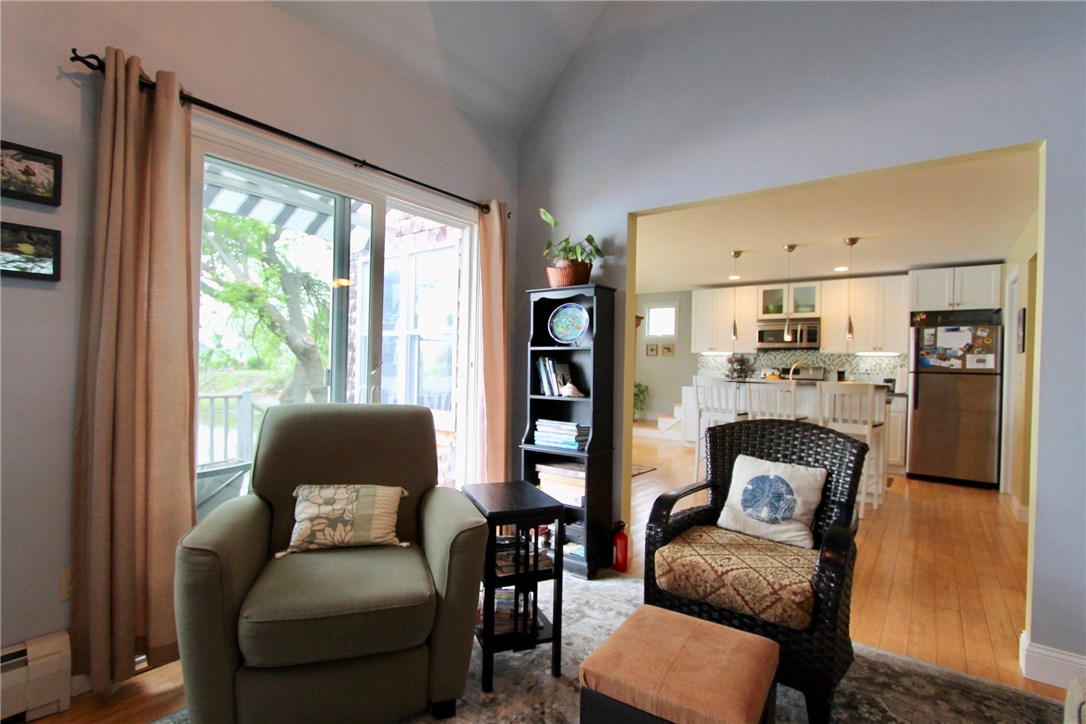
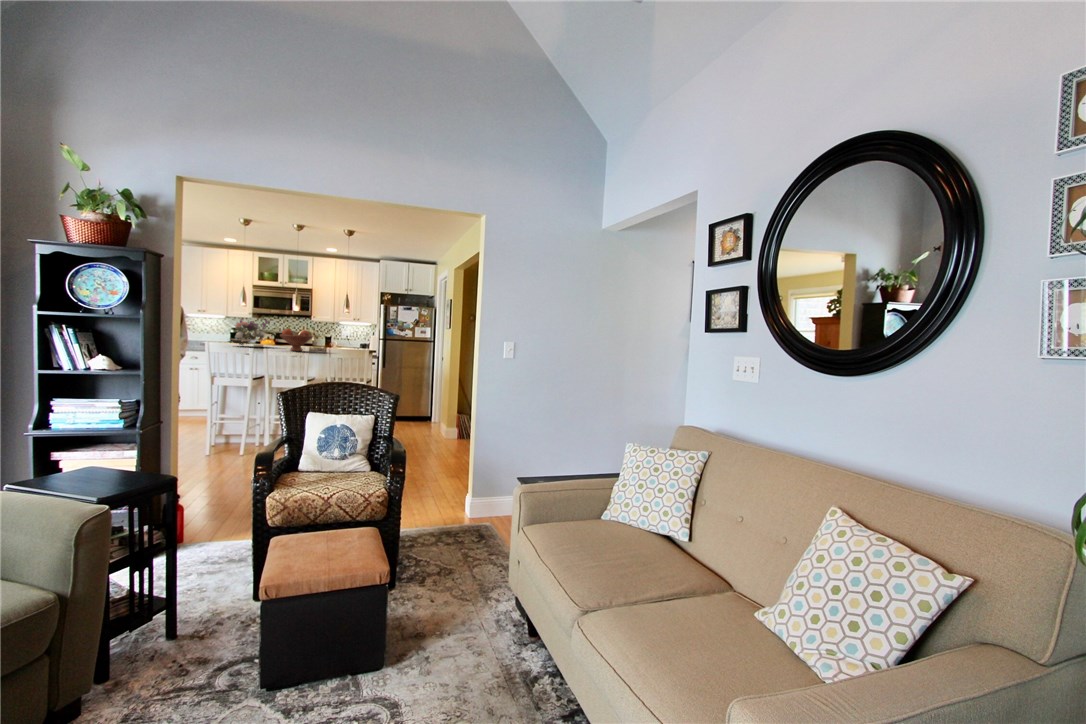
fruit bowl: none [765,361,803,386] -> present [280,329,313,351]

